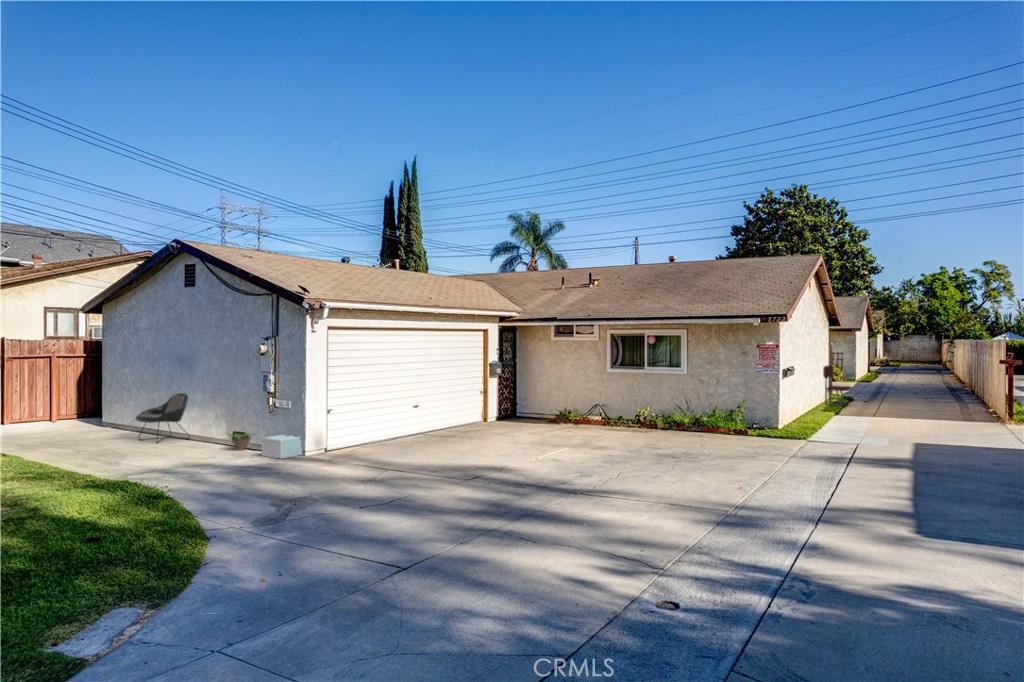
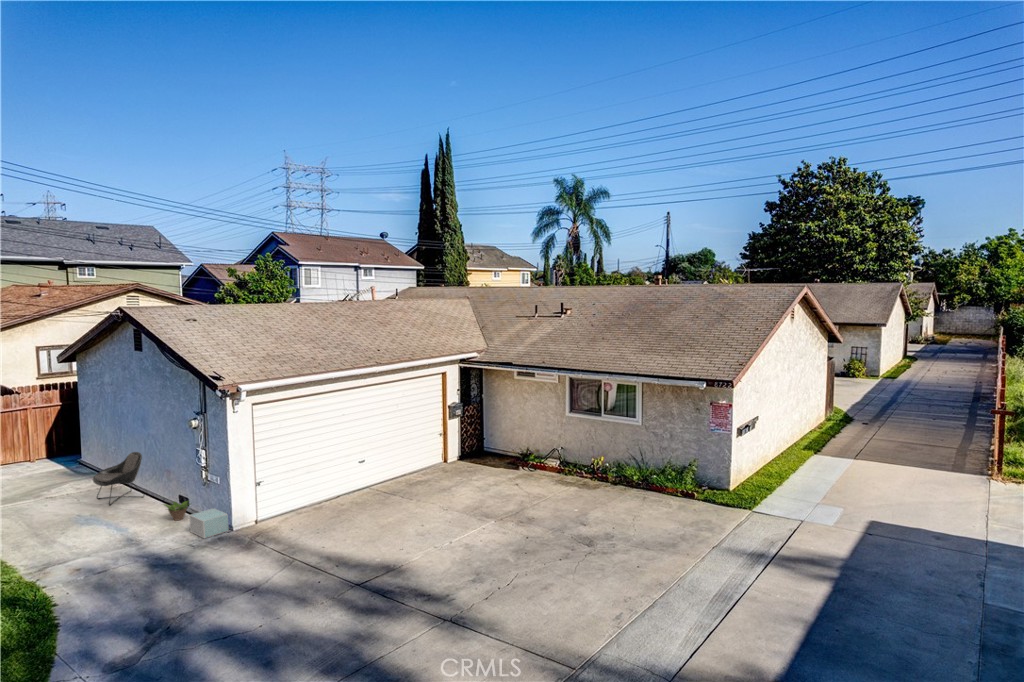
bench: present [823,365,851,406] -> none [813,390,844,436]

